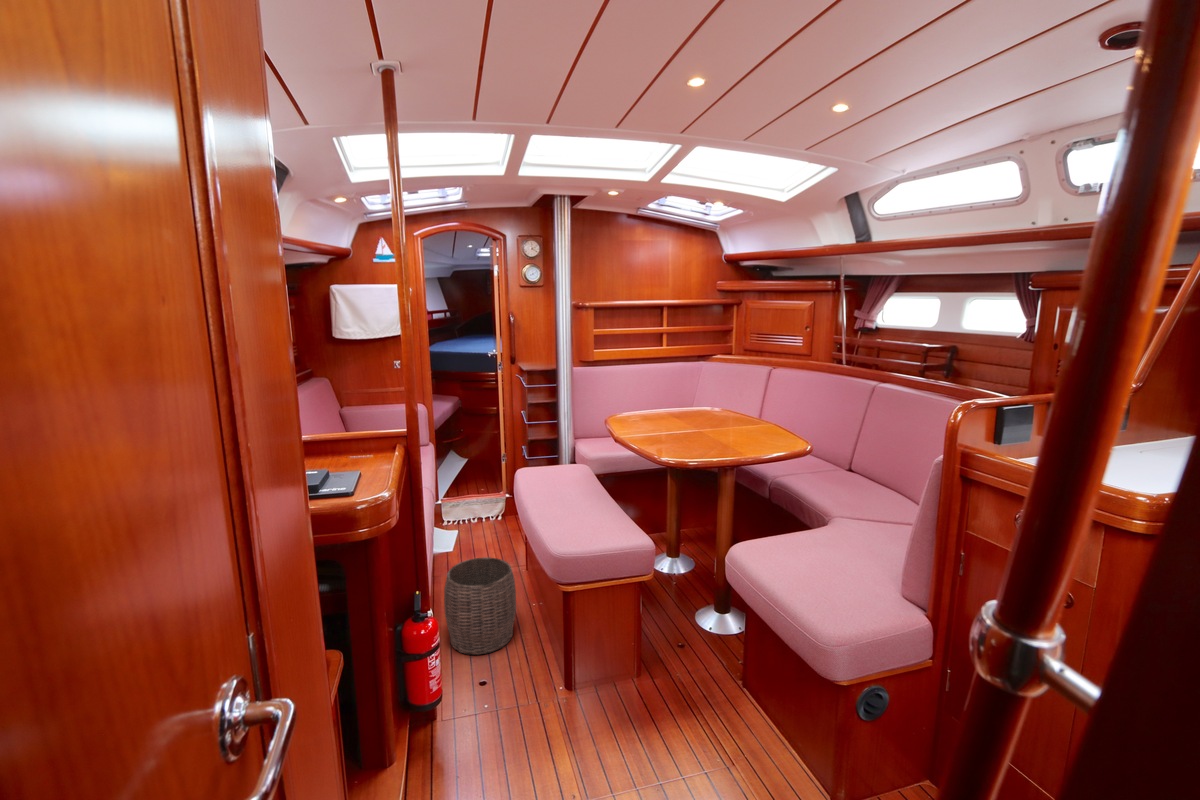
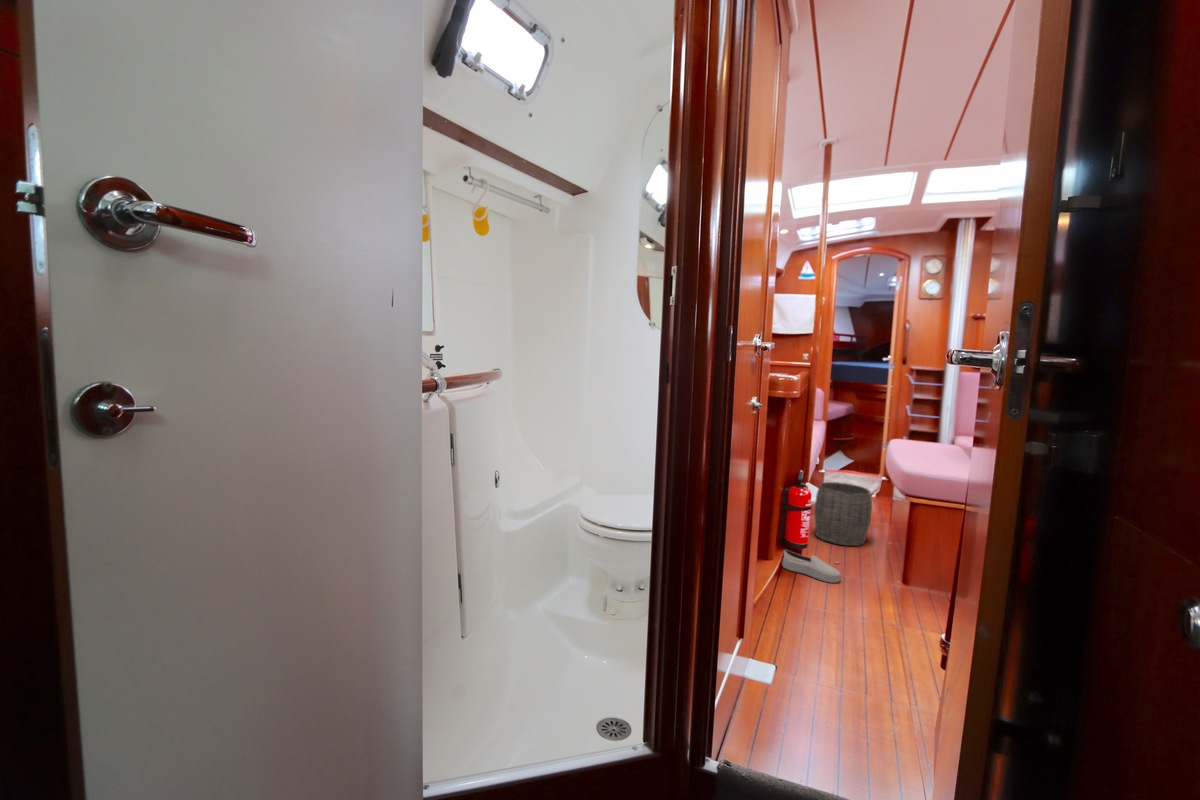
shoe: none [411,726,500,768] -> present [782,550,841,583]

